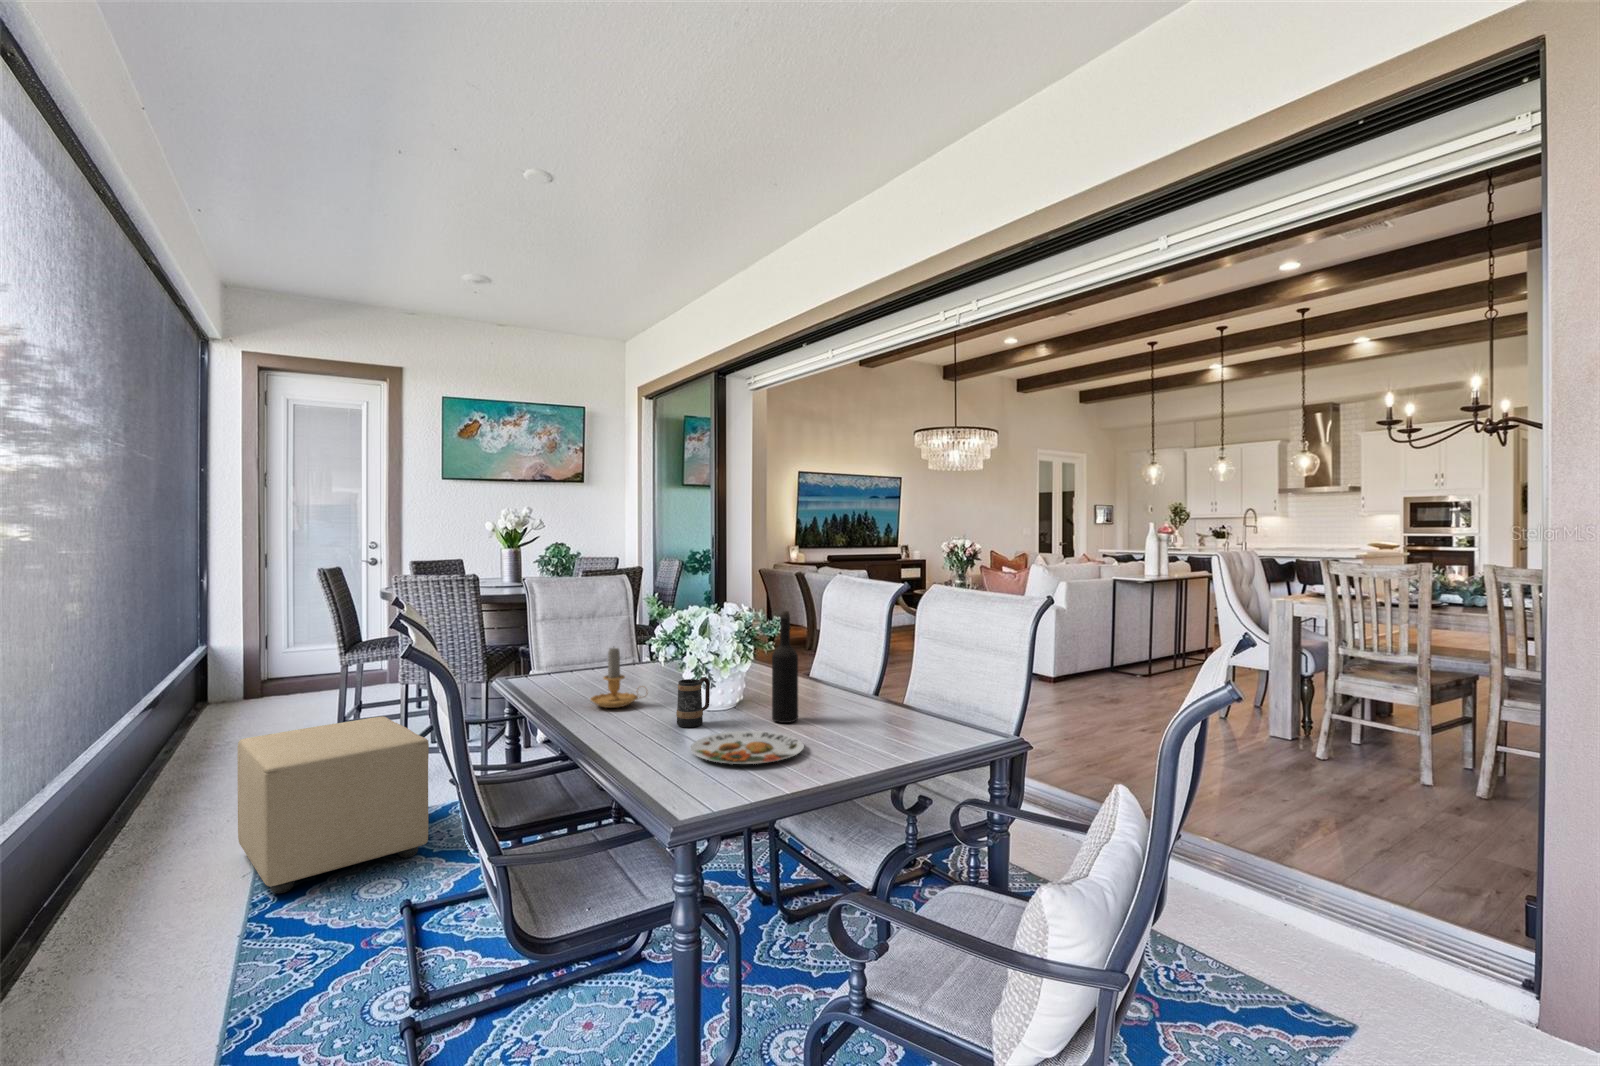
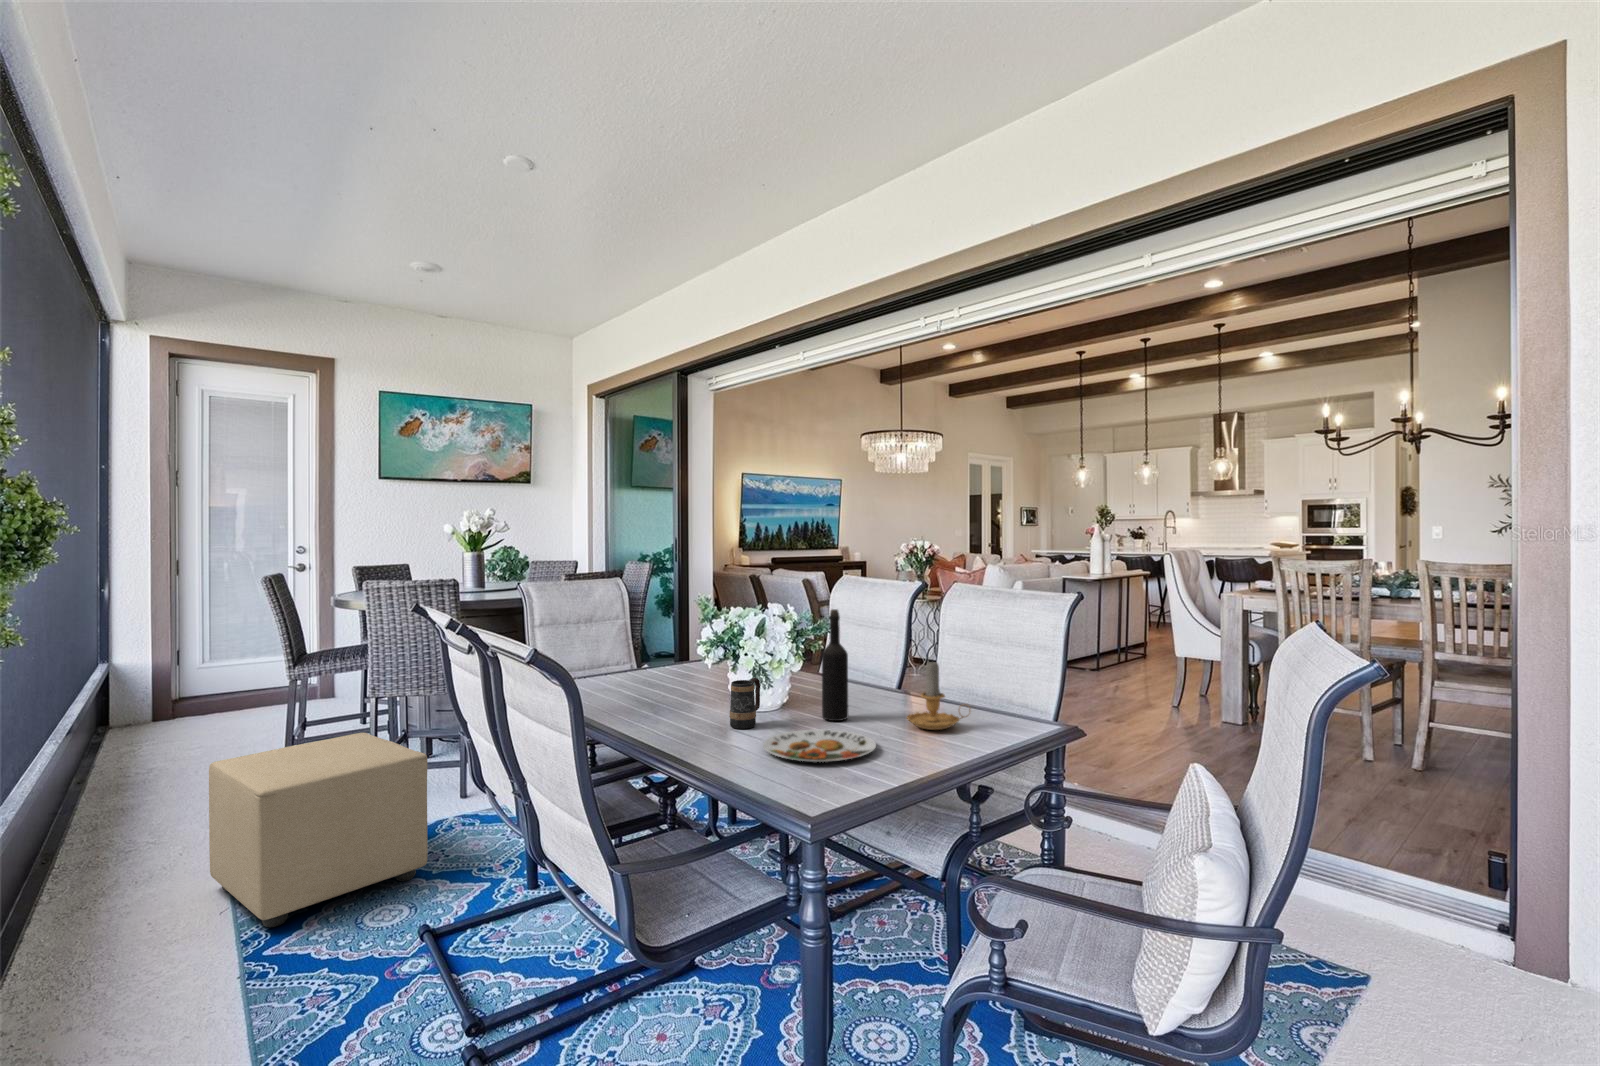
candle: present [590,647,648,708] -> present [907,662,971,730]

